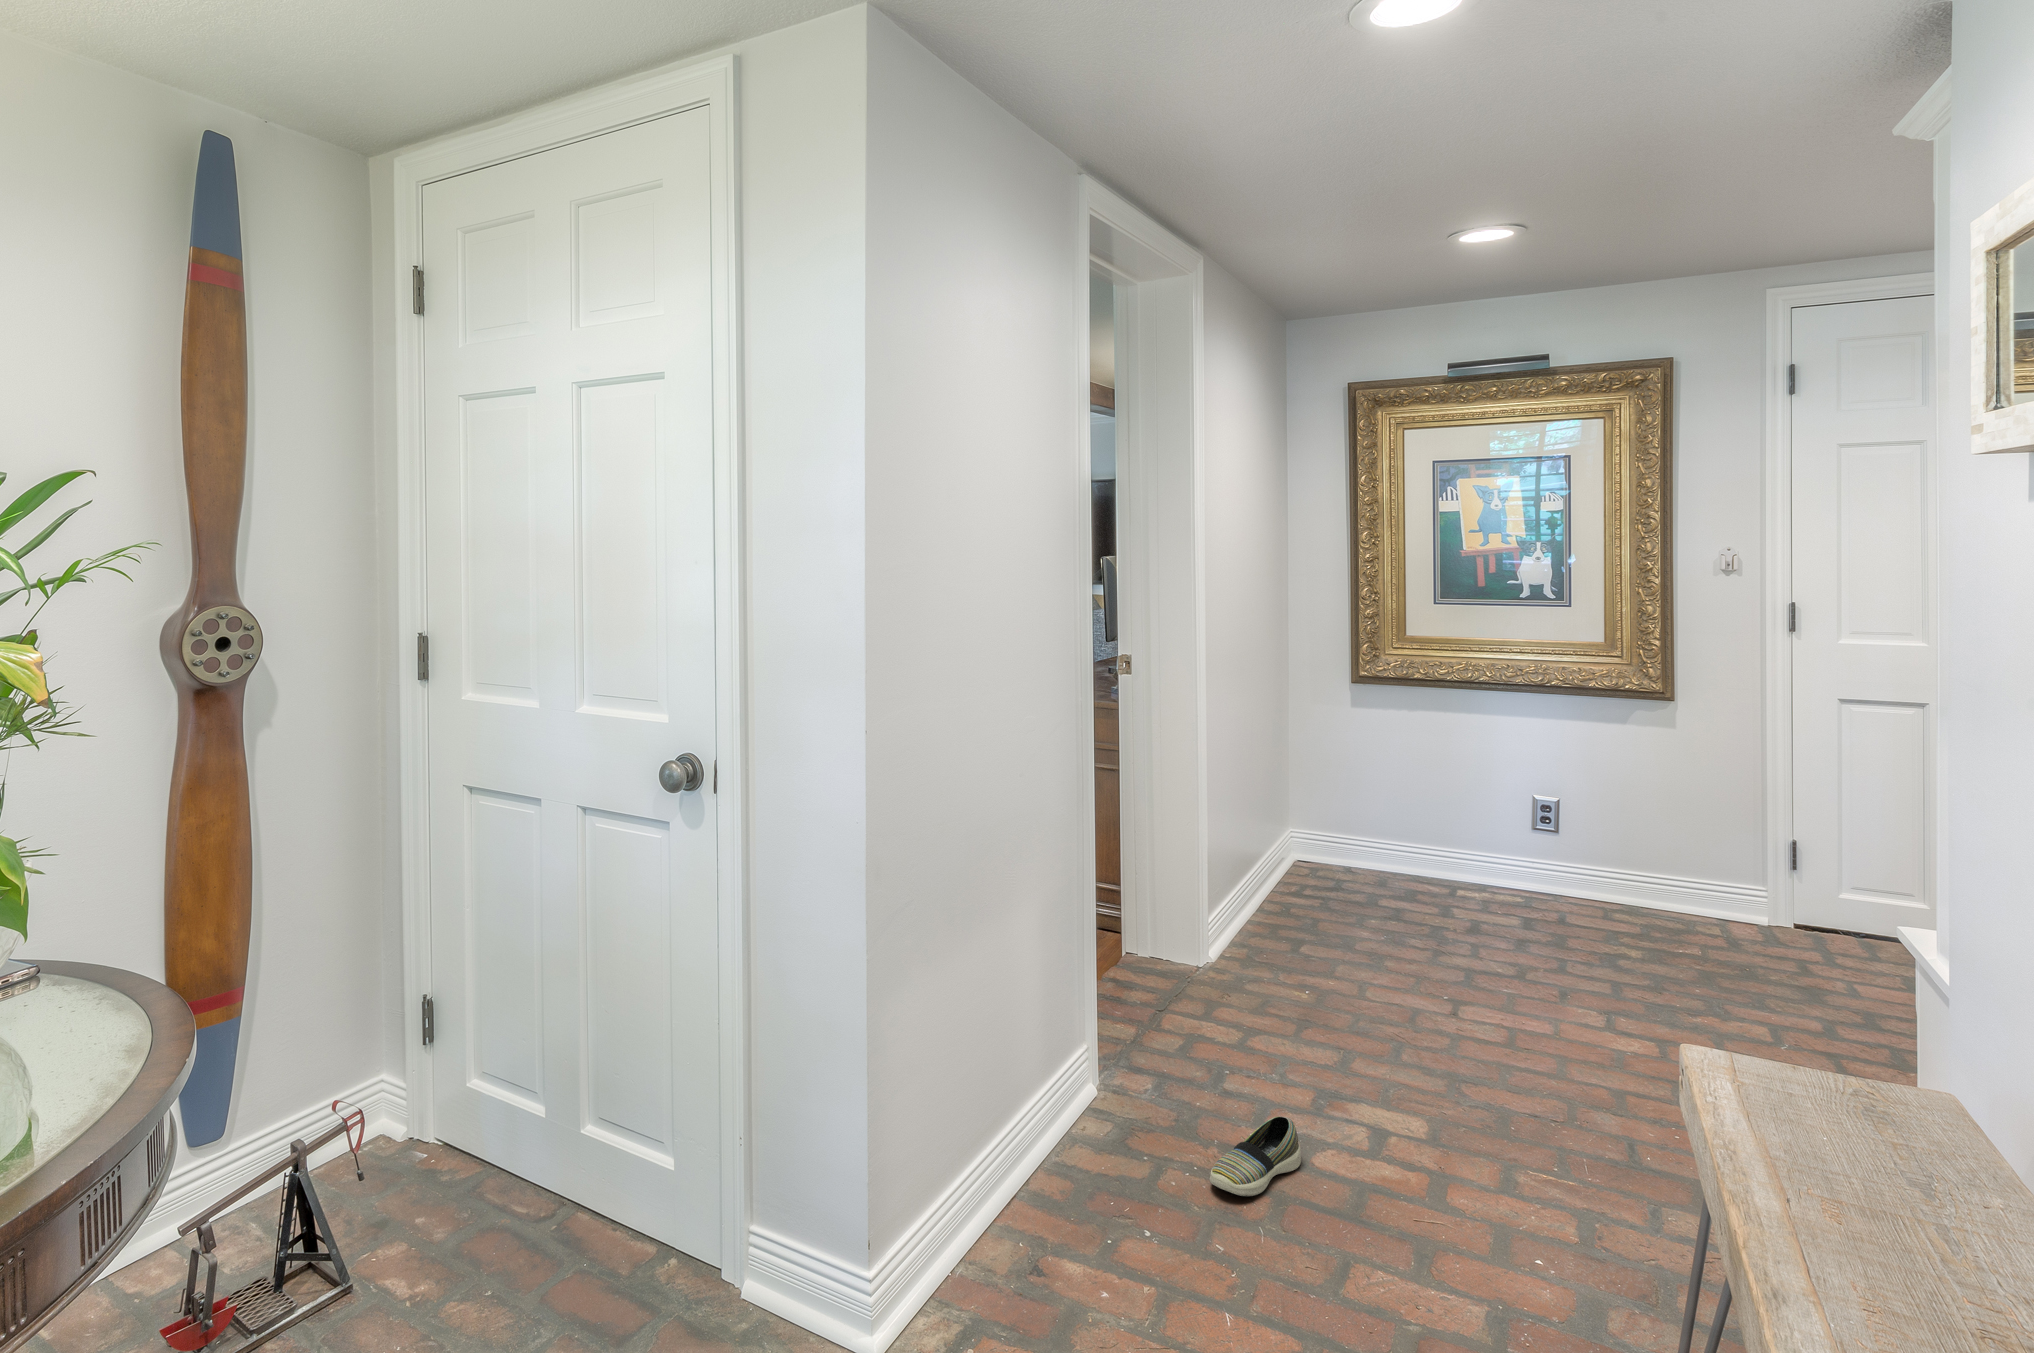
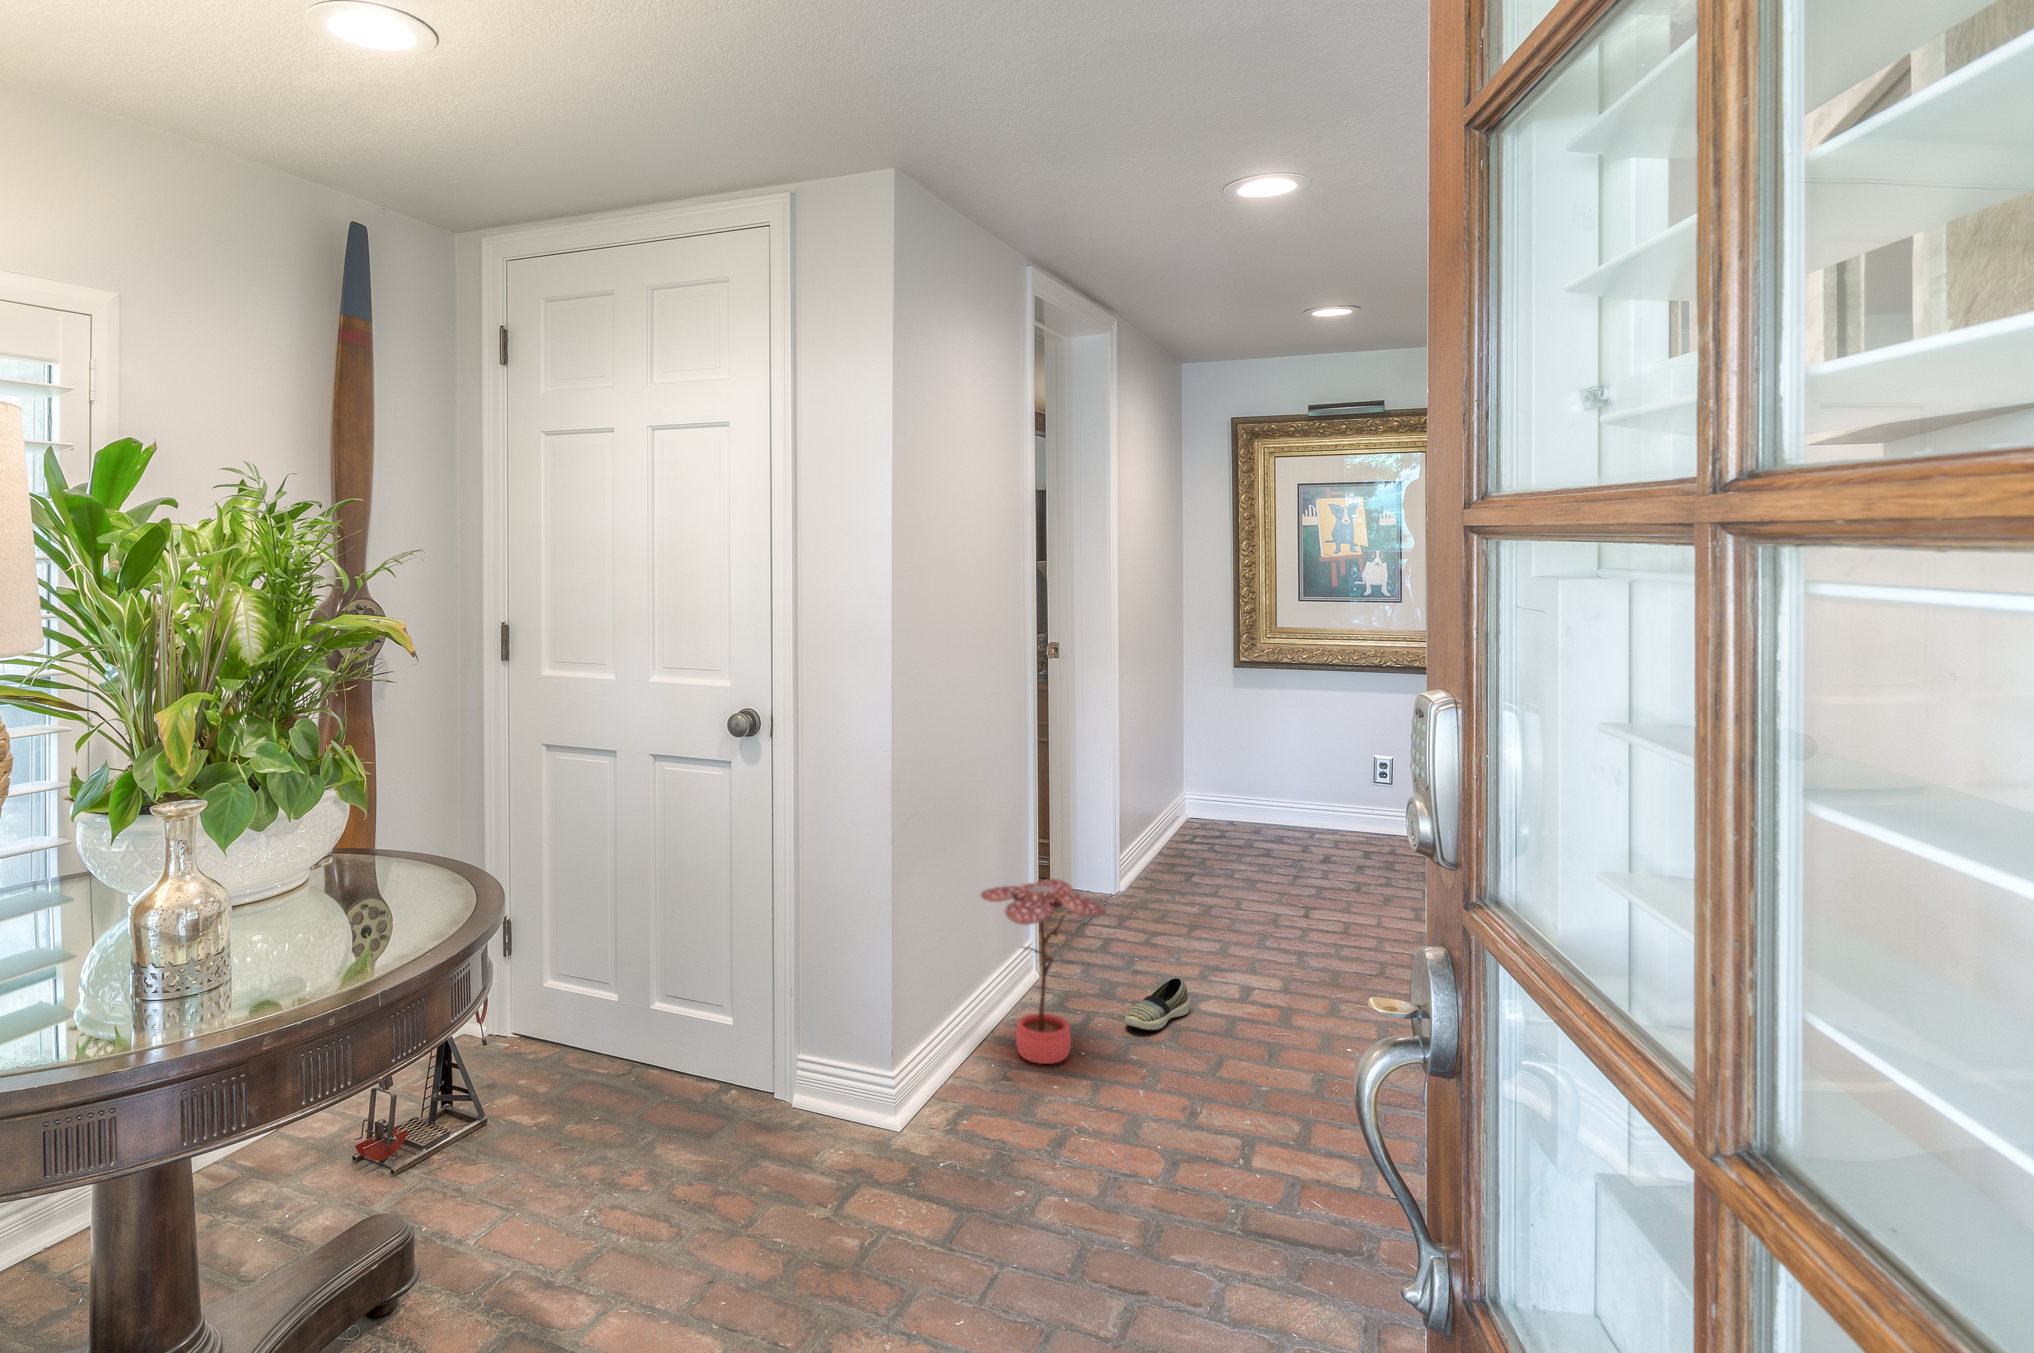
potted plant: none [1008,982,1180,1247] -> present [981,879,1105,1064]

